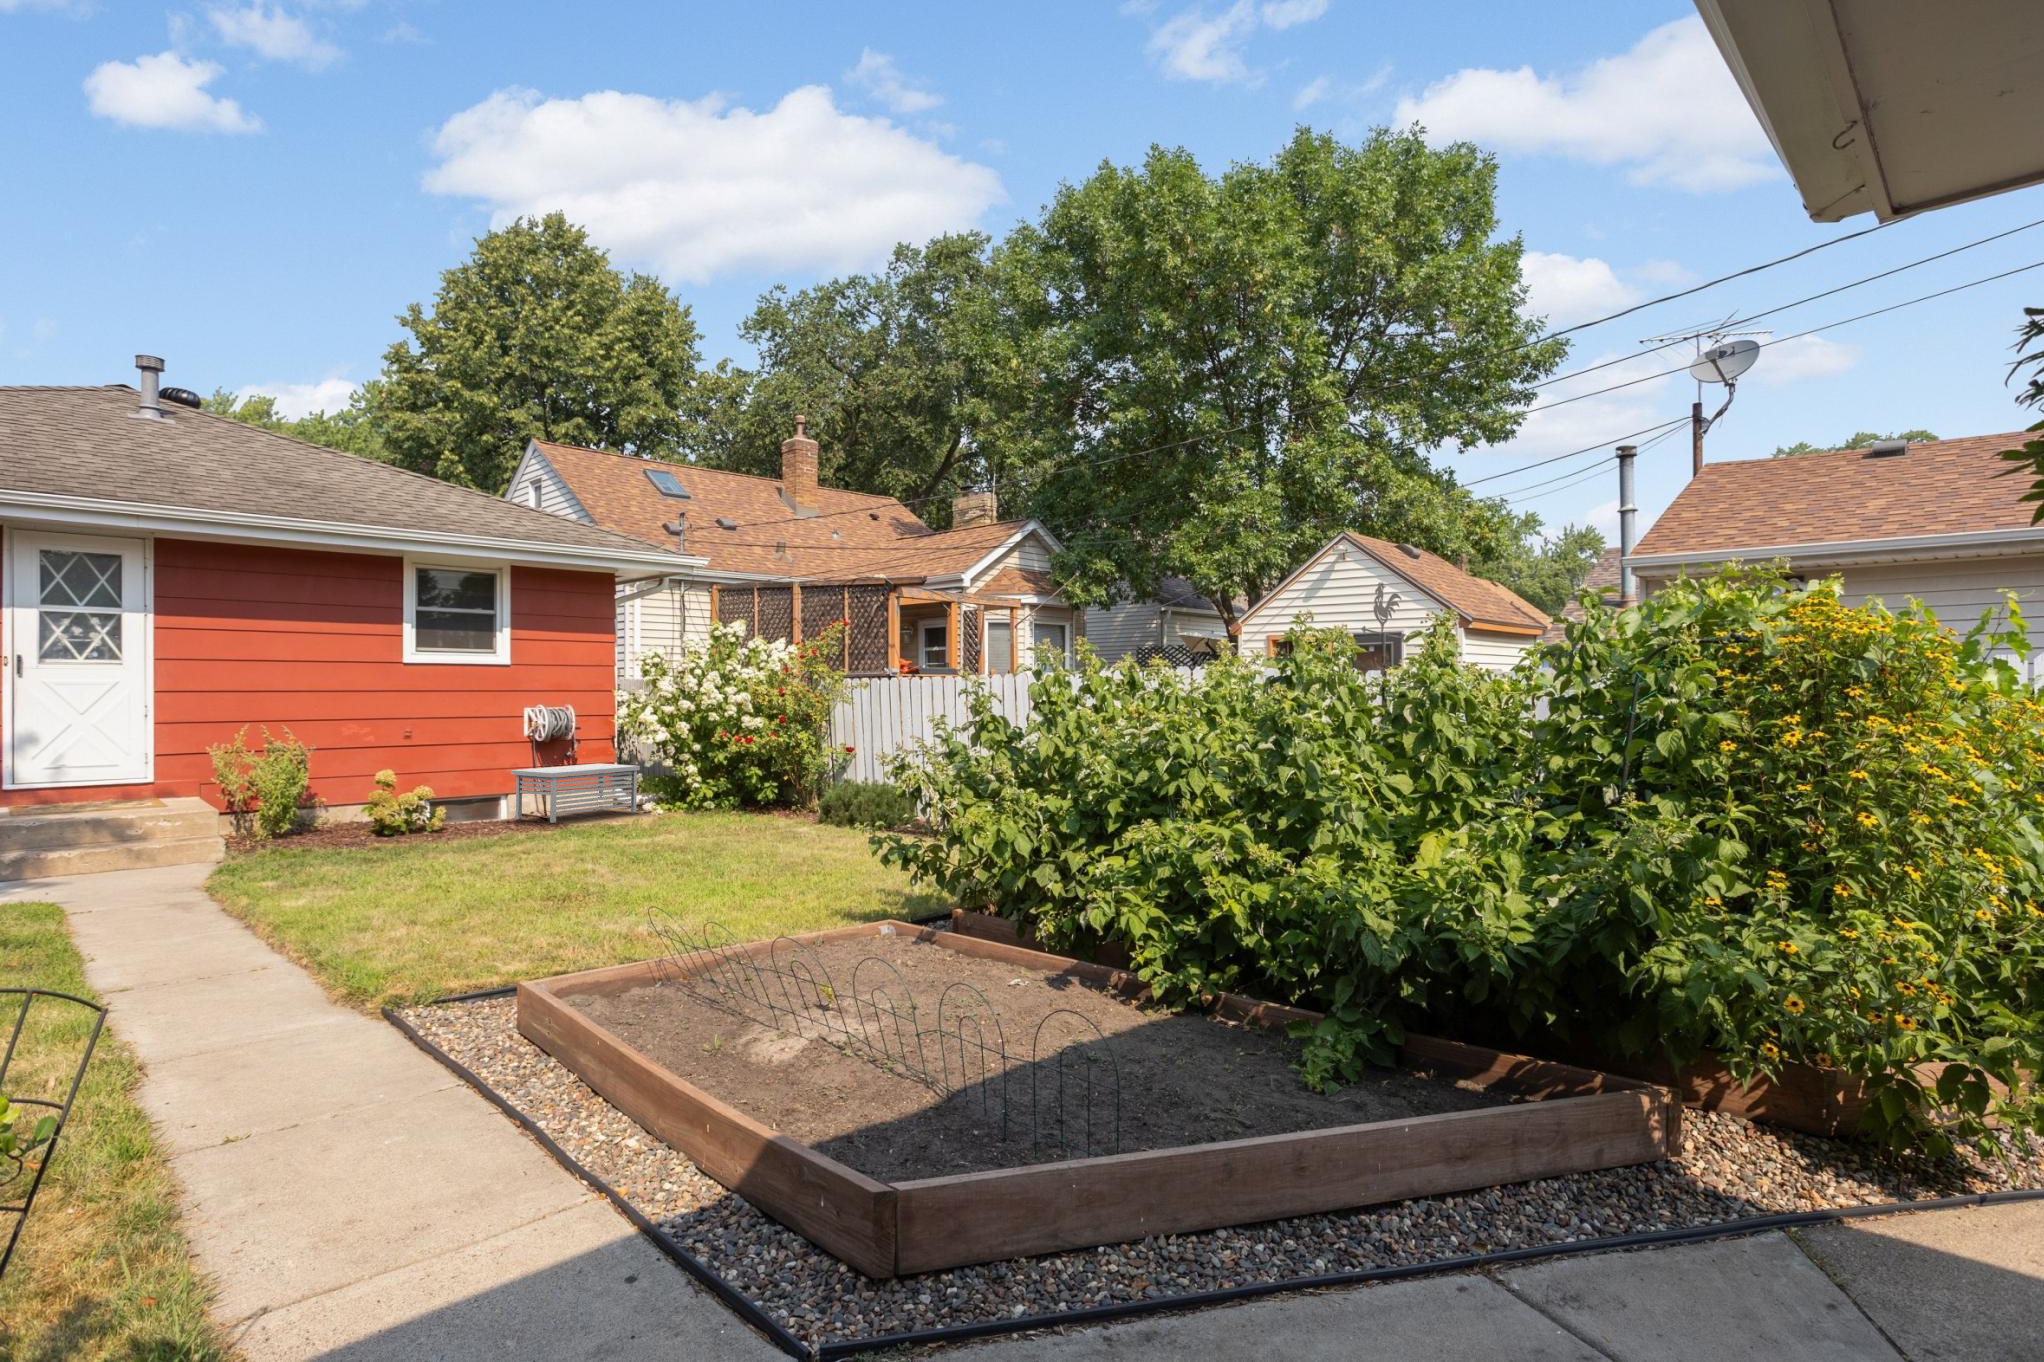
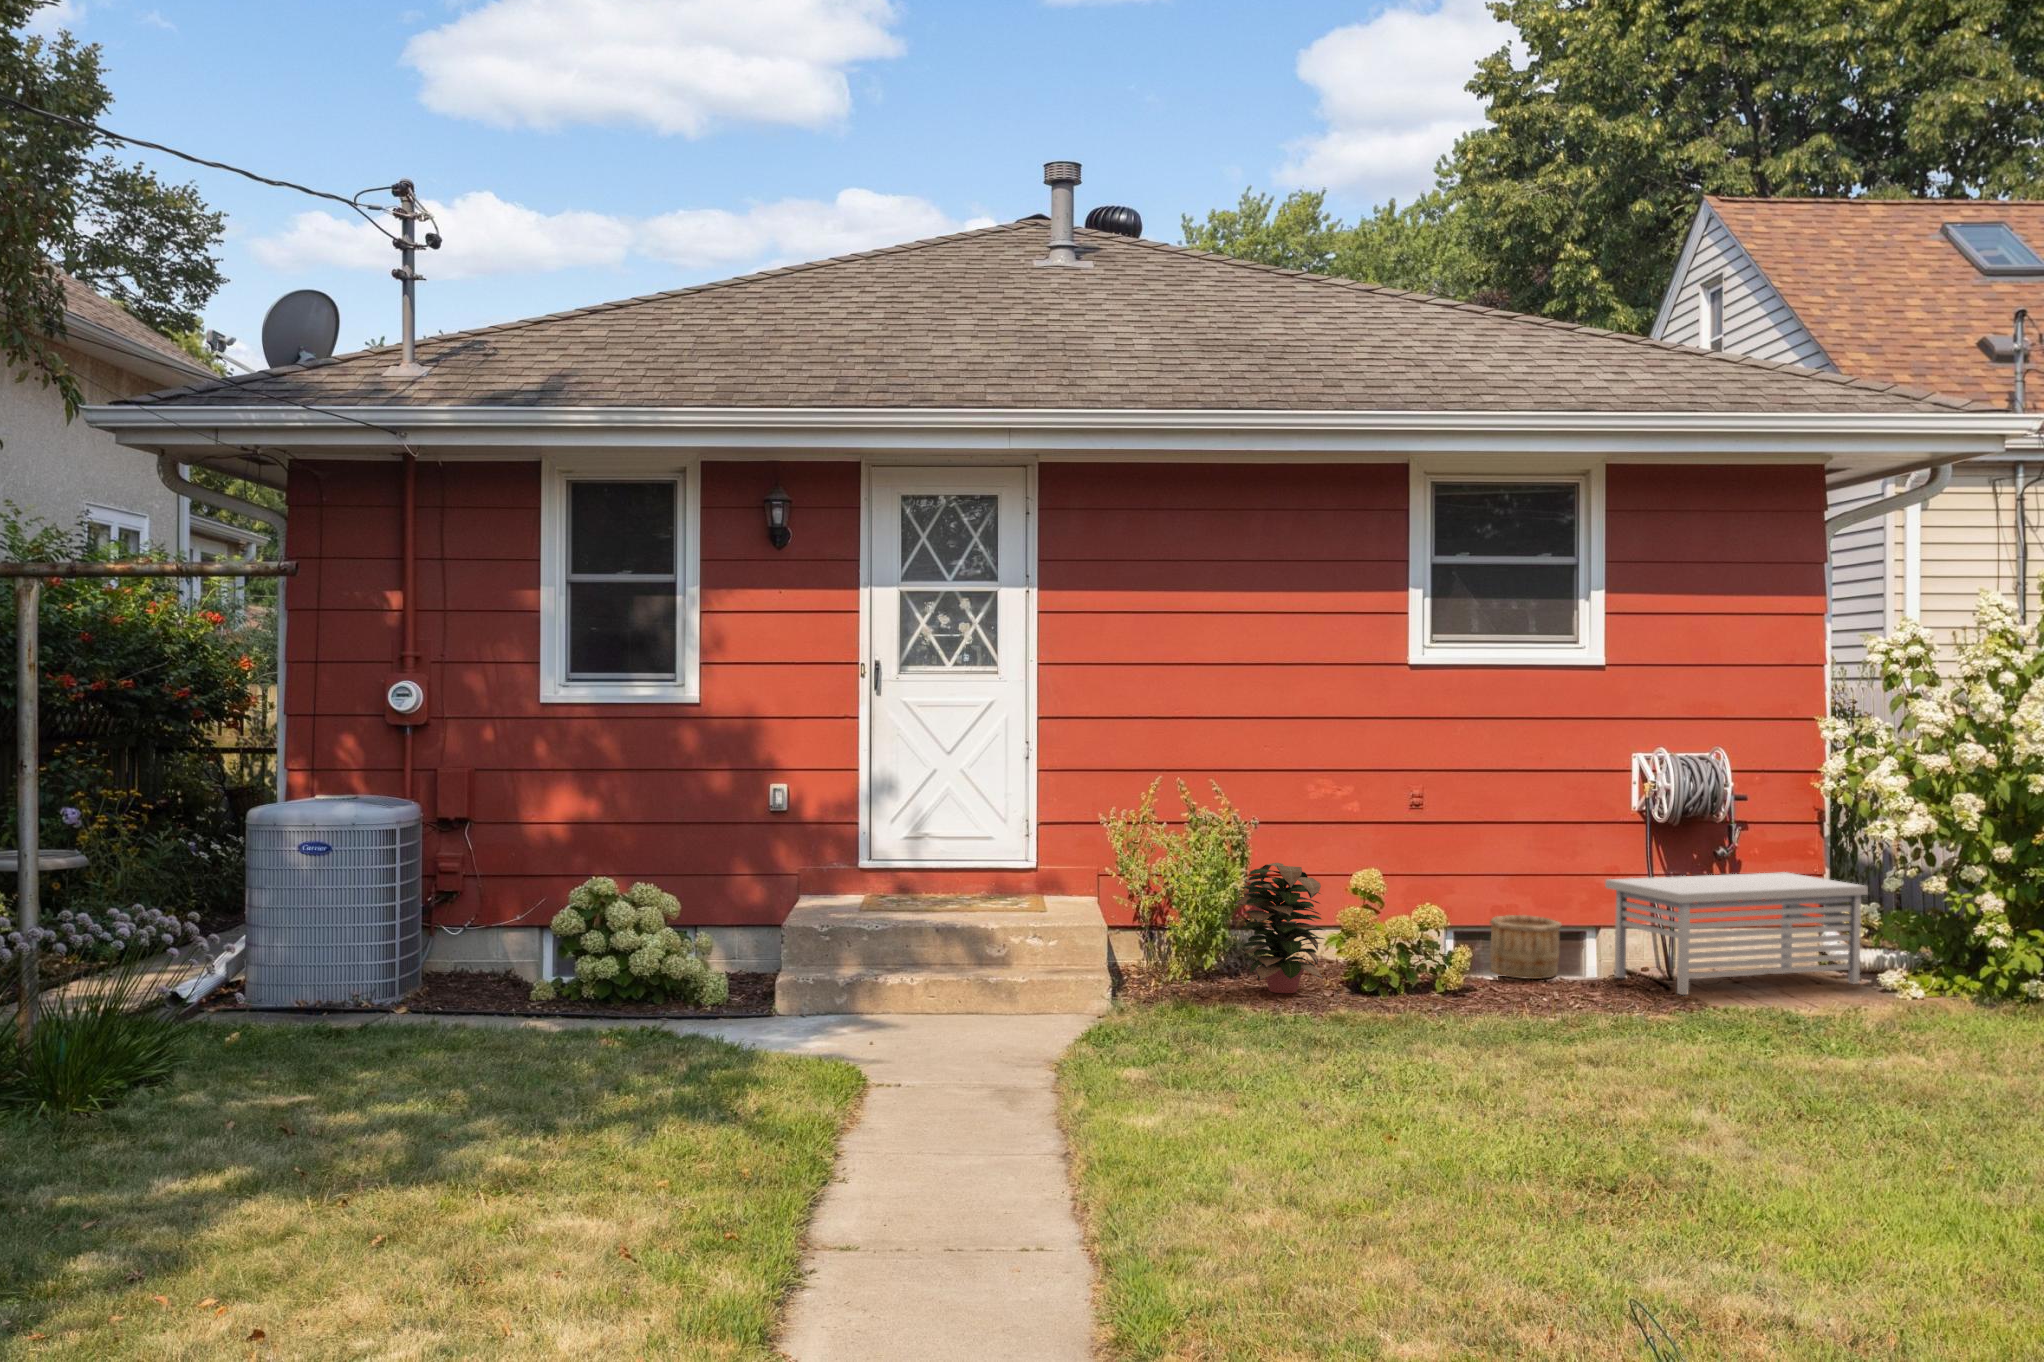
decorative plant: none [295,769,355,841] -> present [1234,863,1324,993]
wooden bucket: none [447,792,487,824] -> present [1490,915,1561,979]

